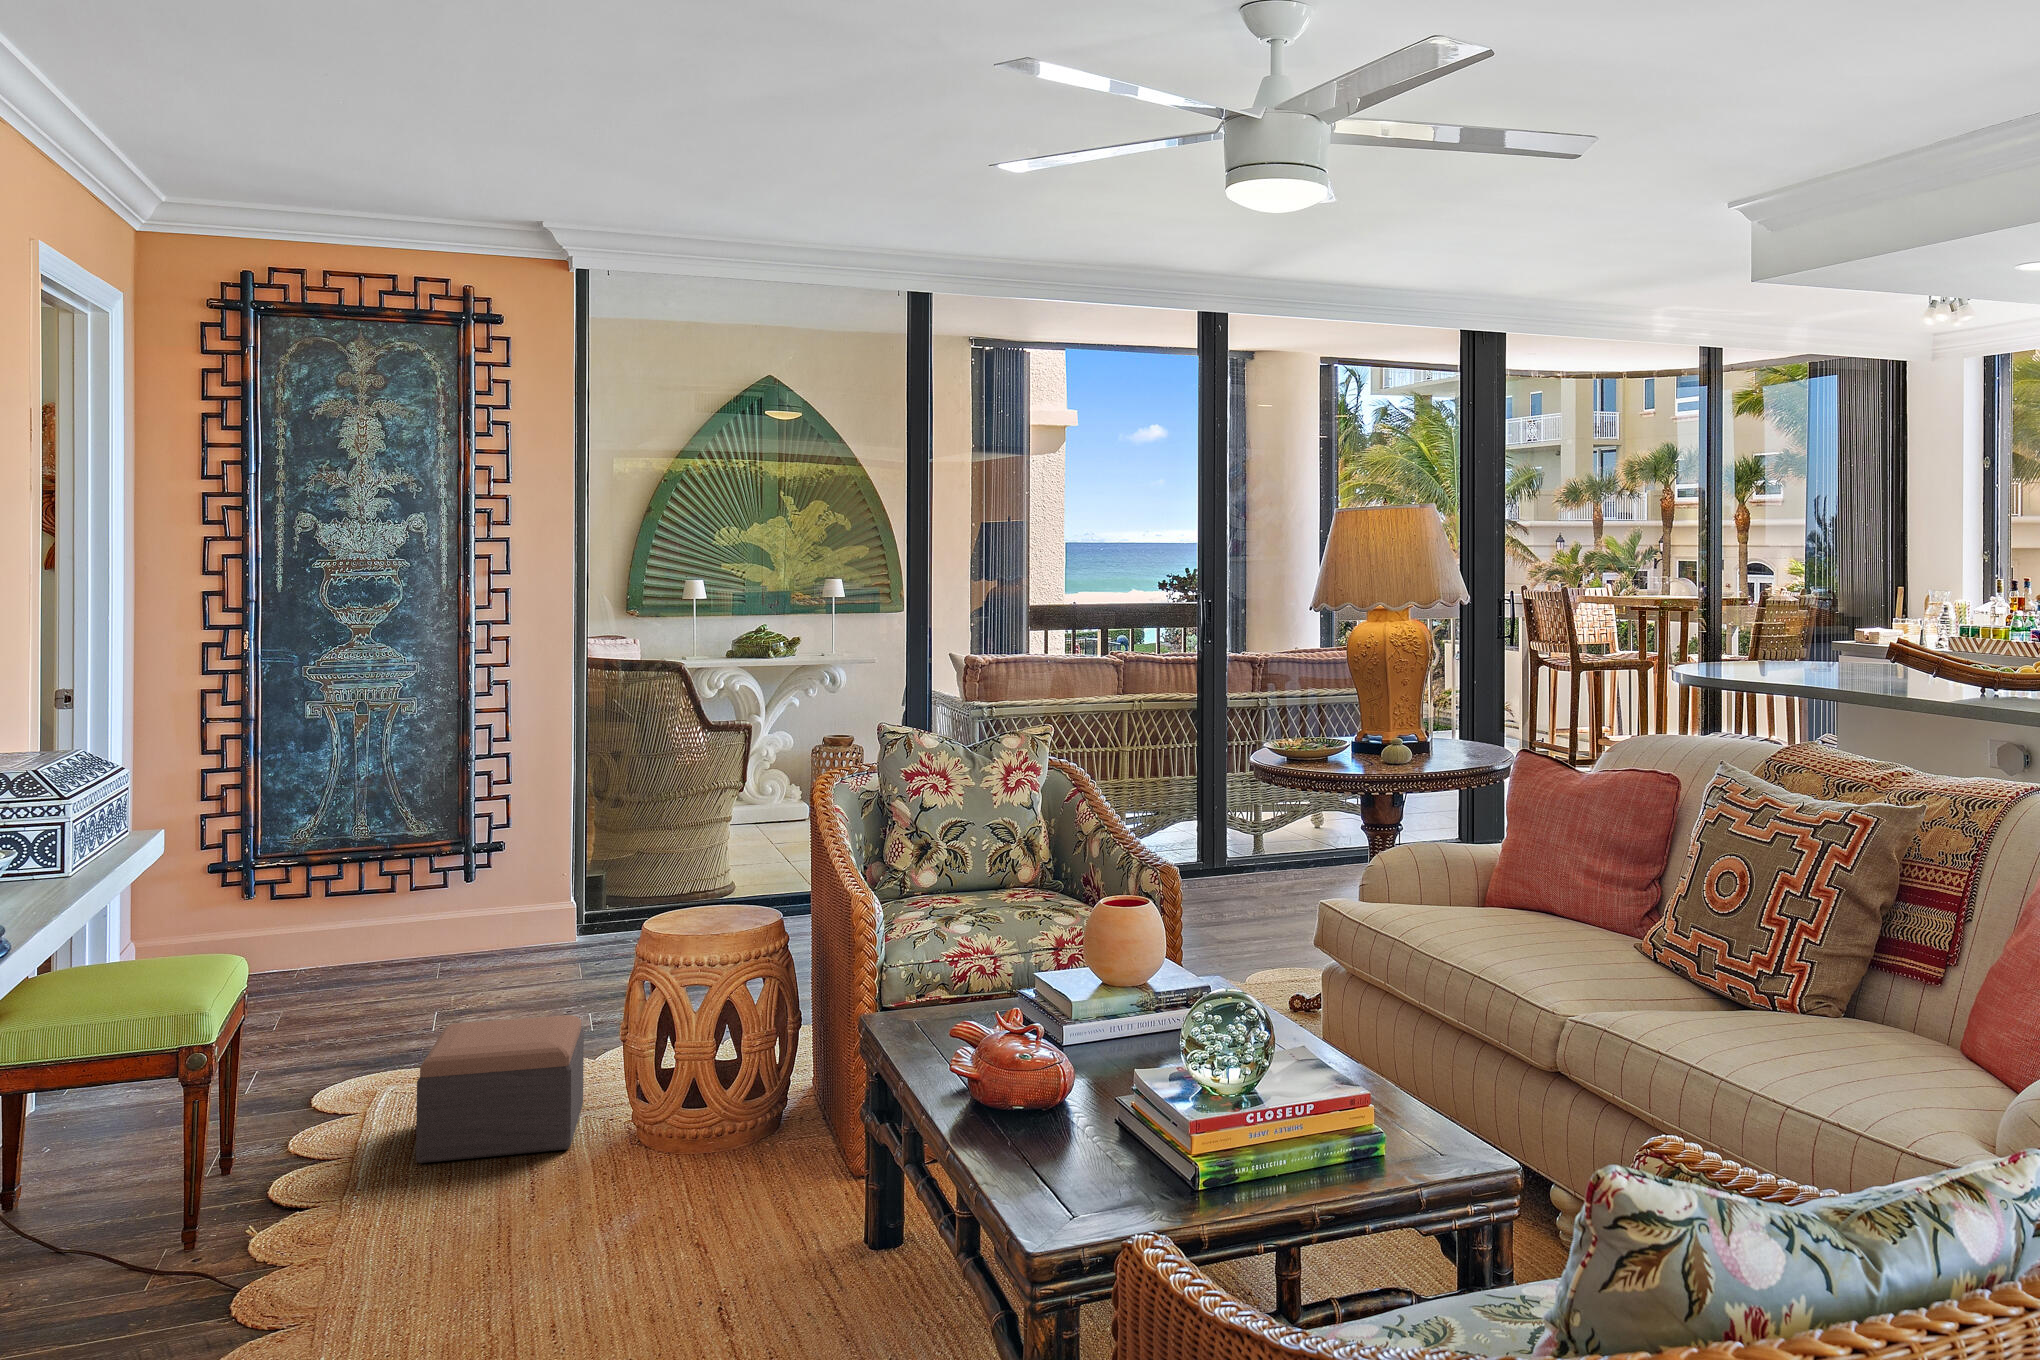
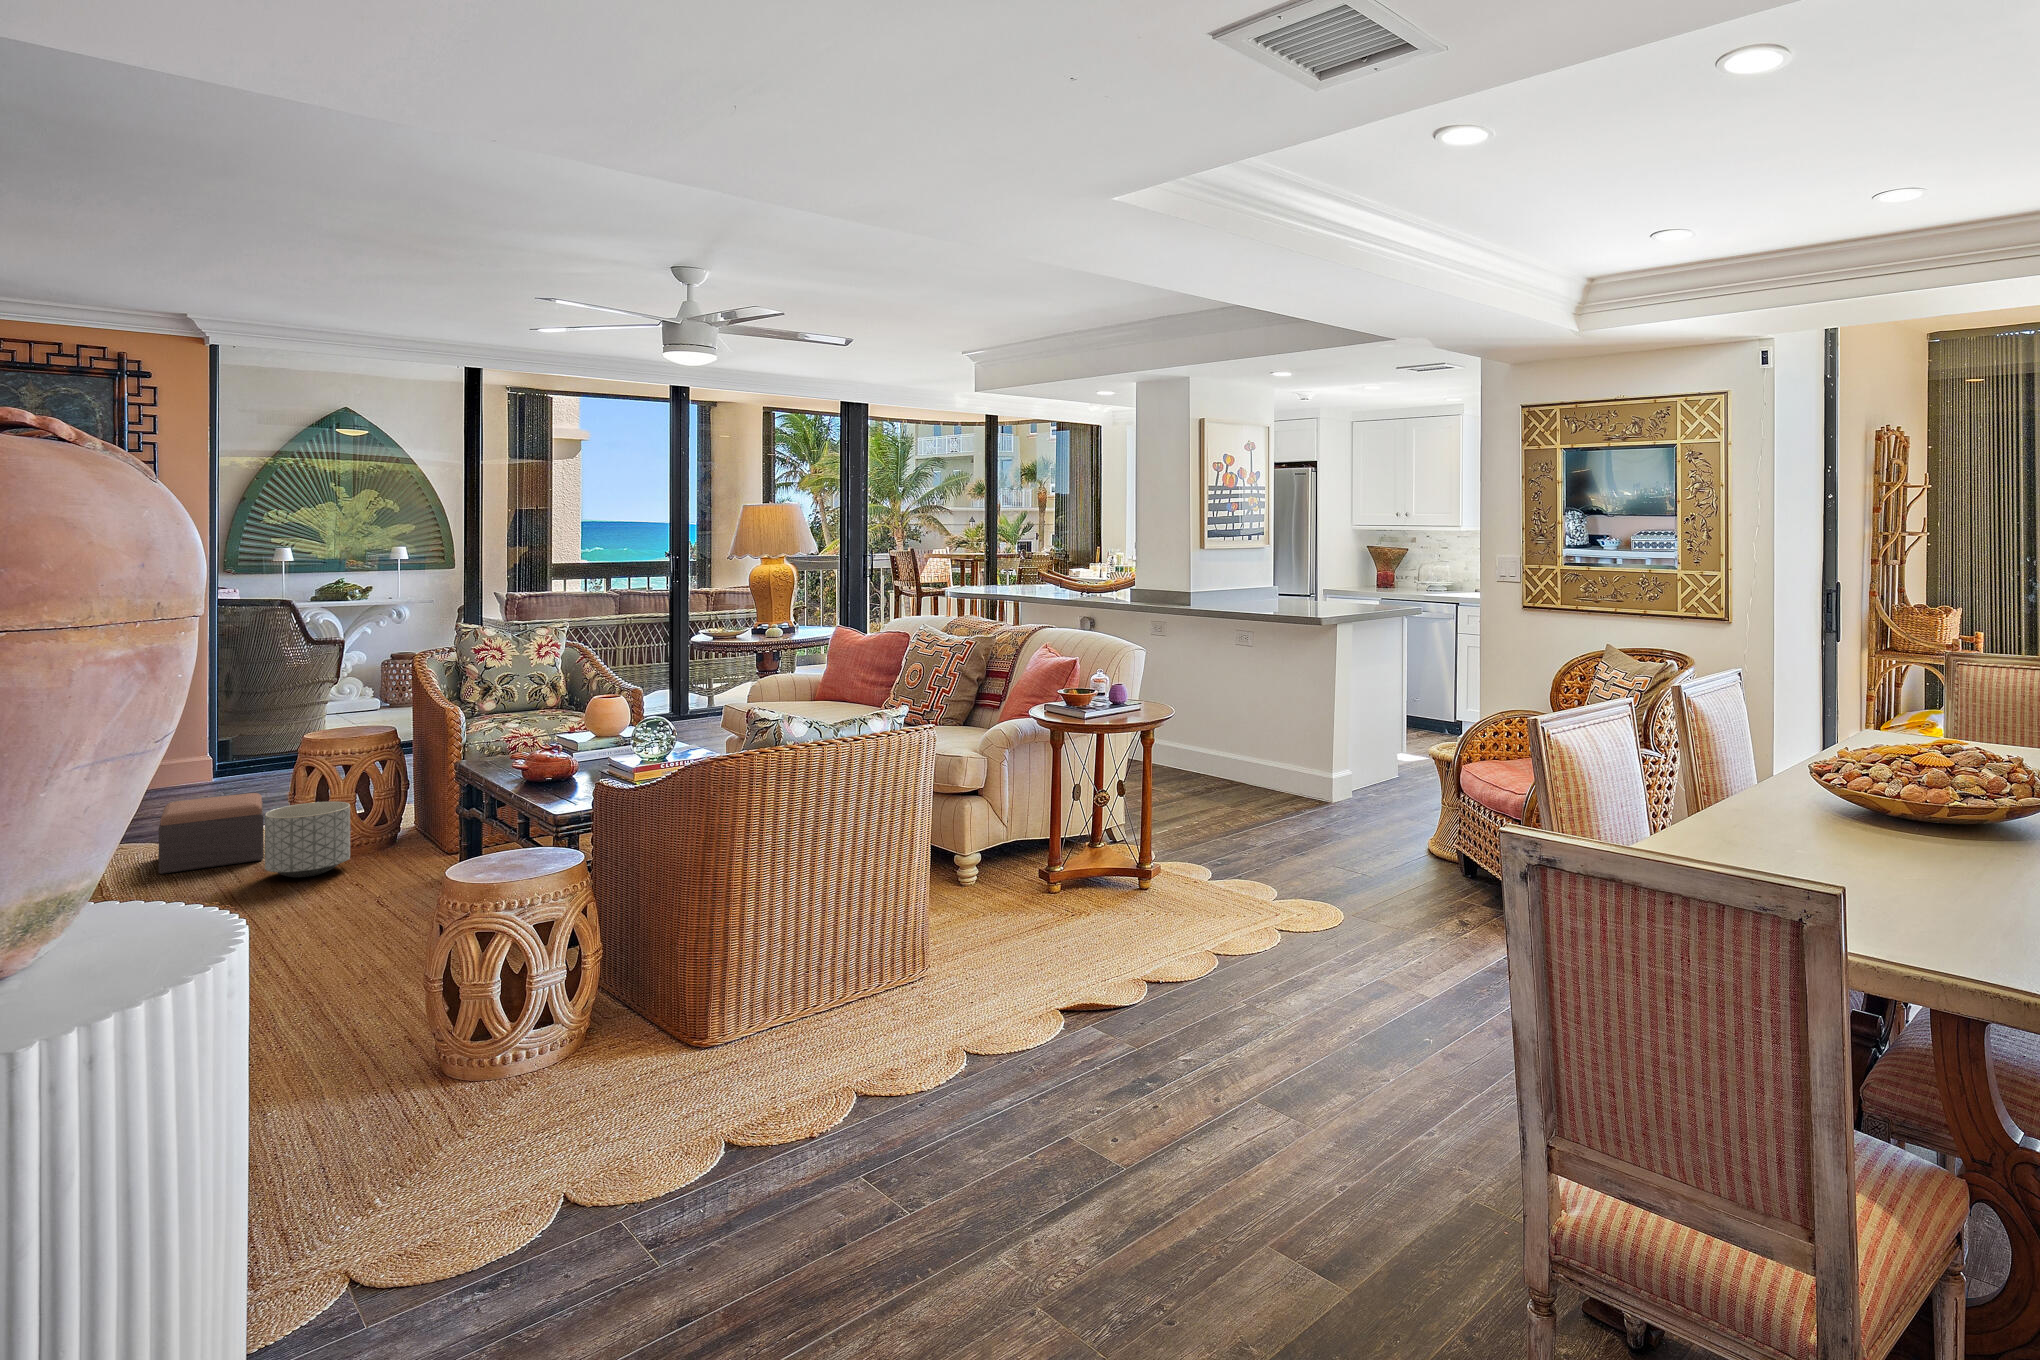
planter: none [556,1060,692,1210] -> present [265,802,350,877]

